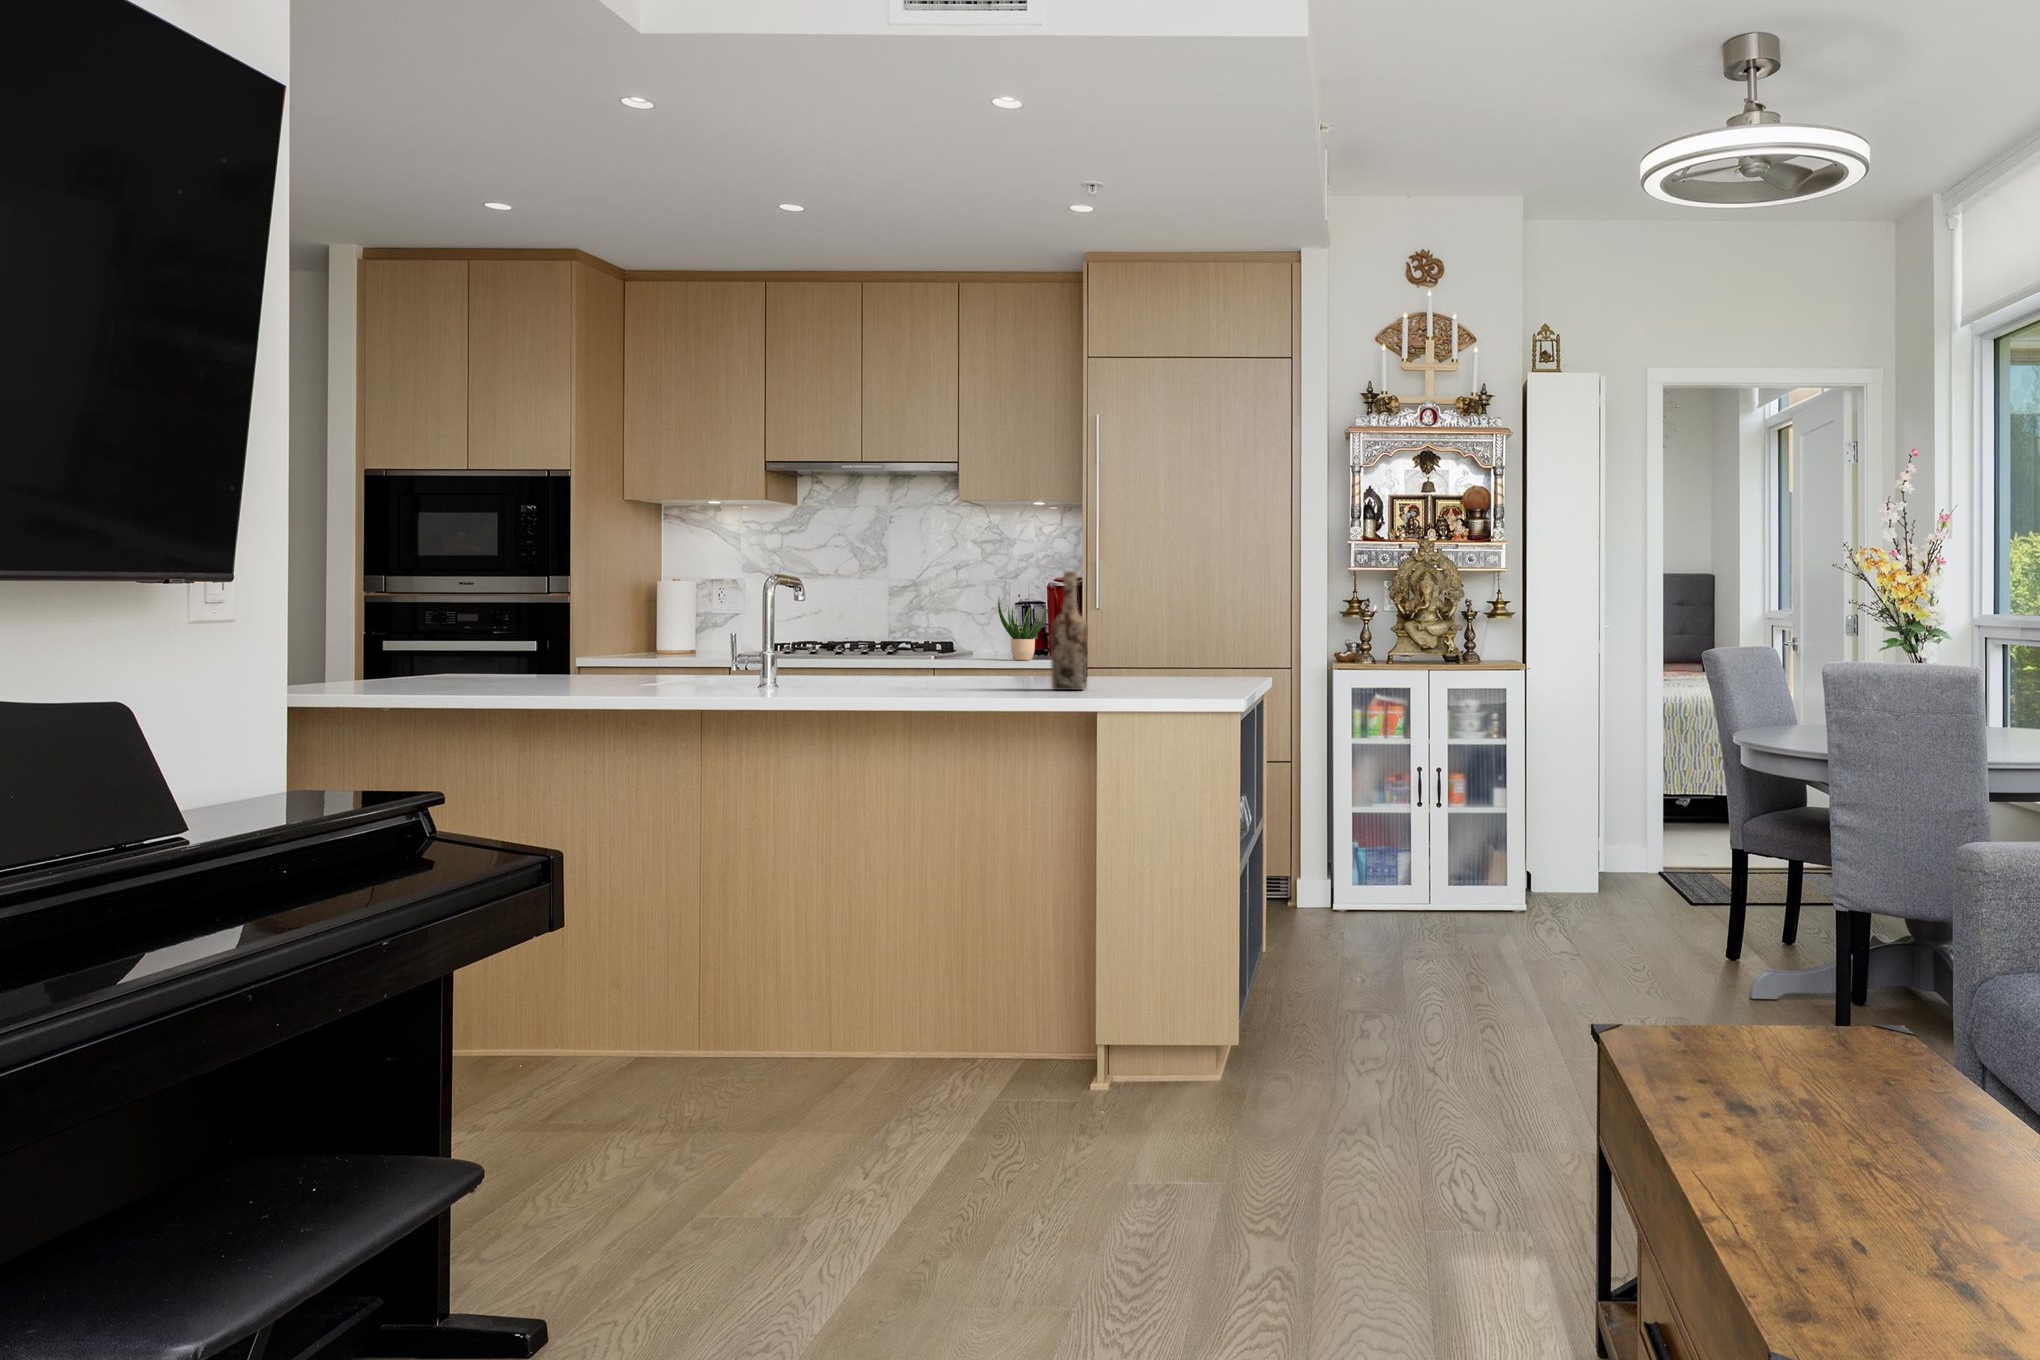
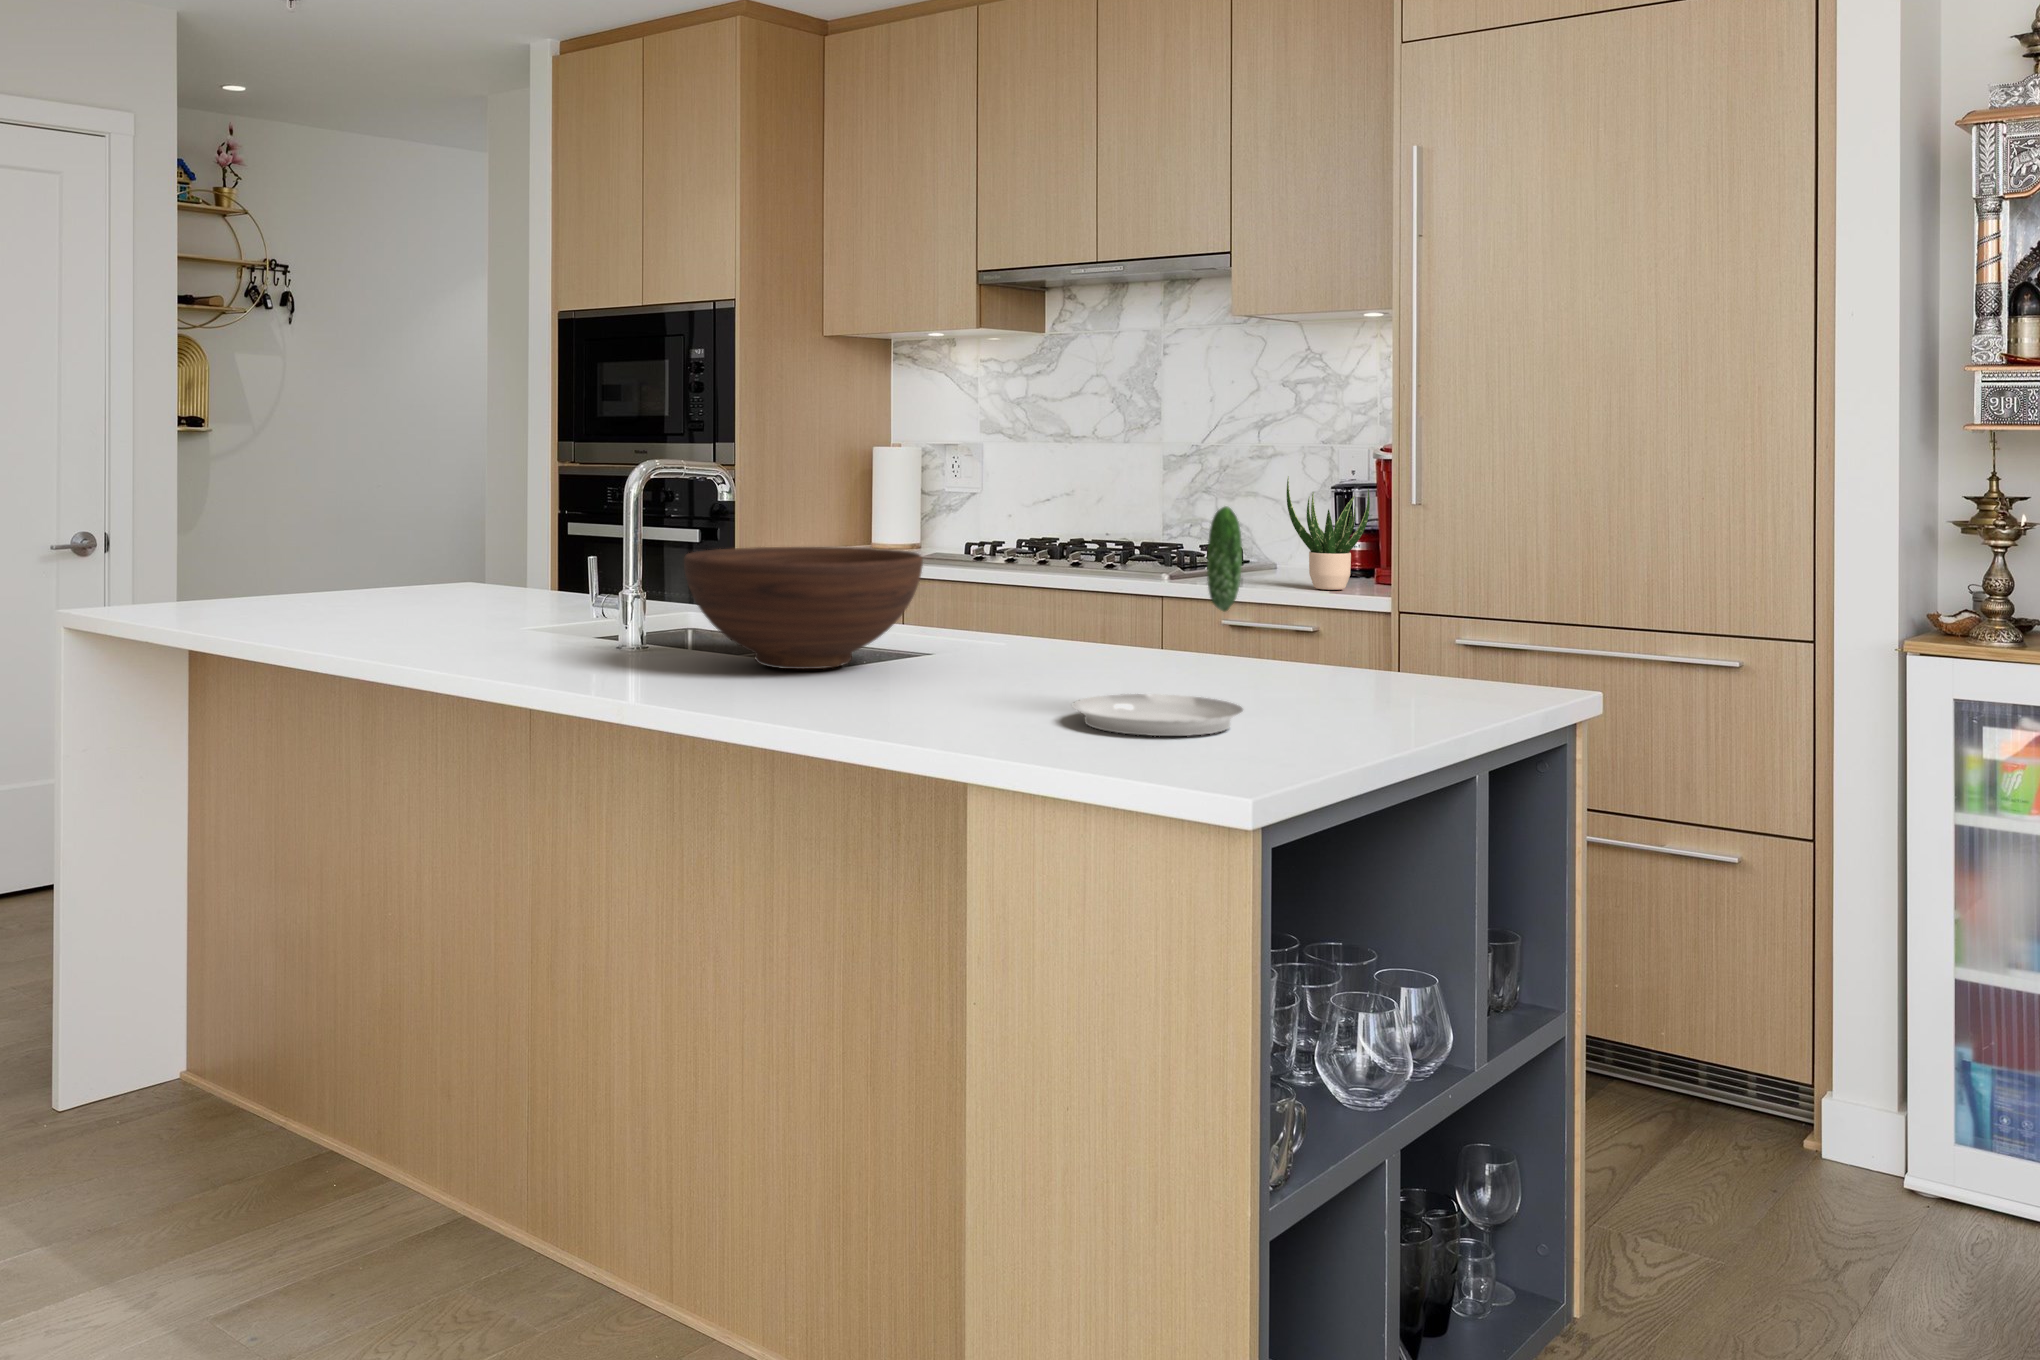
wine bottle: present [1051,572,1088,690] -> none [956,466,1029,704]
plate: none [1126,591,1205,693] -> present [1073,506,1243,736]
fruit bowl: none [857,623,993,686] -> present [684,547,923,669]

